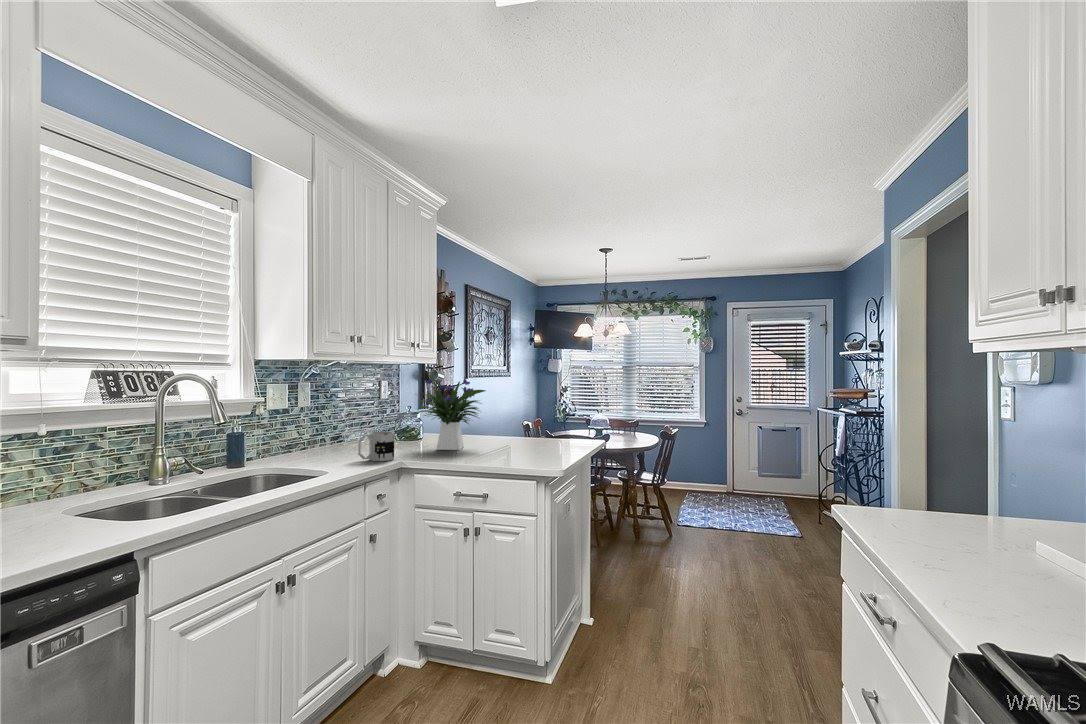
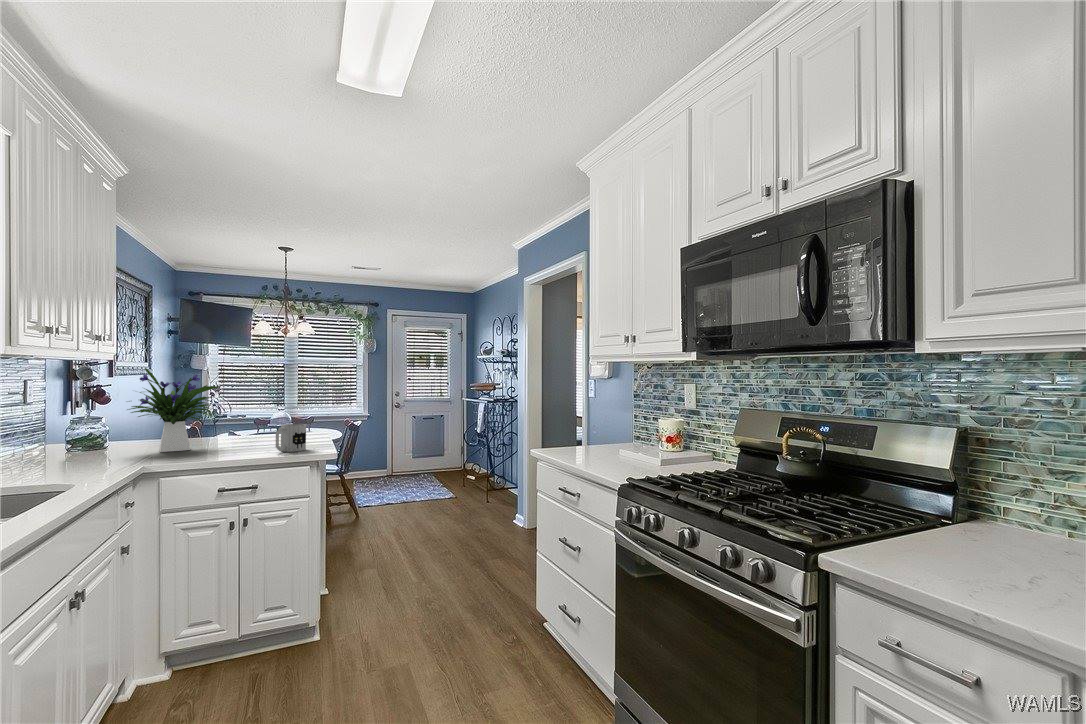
mug: present [358,431,394,461] -> present [276,424,306,452]

